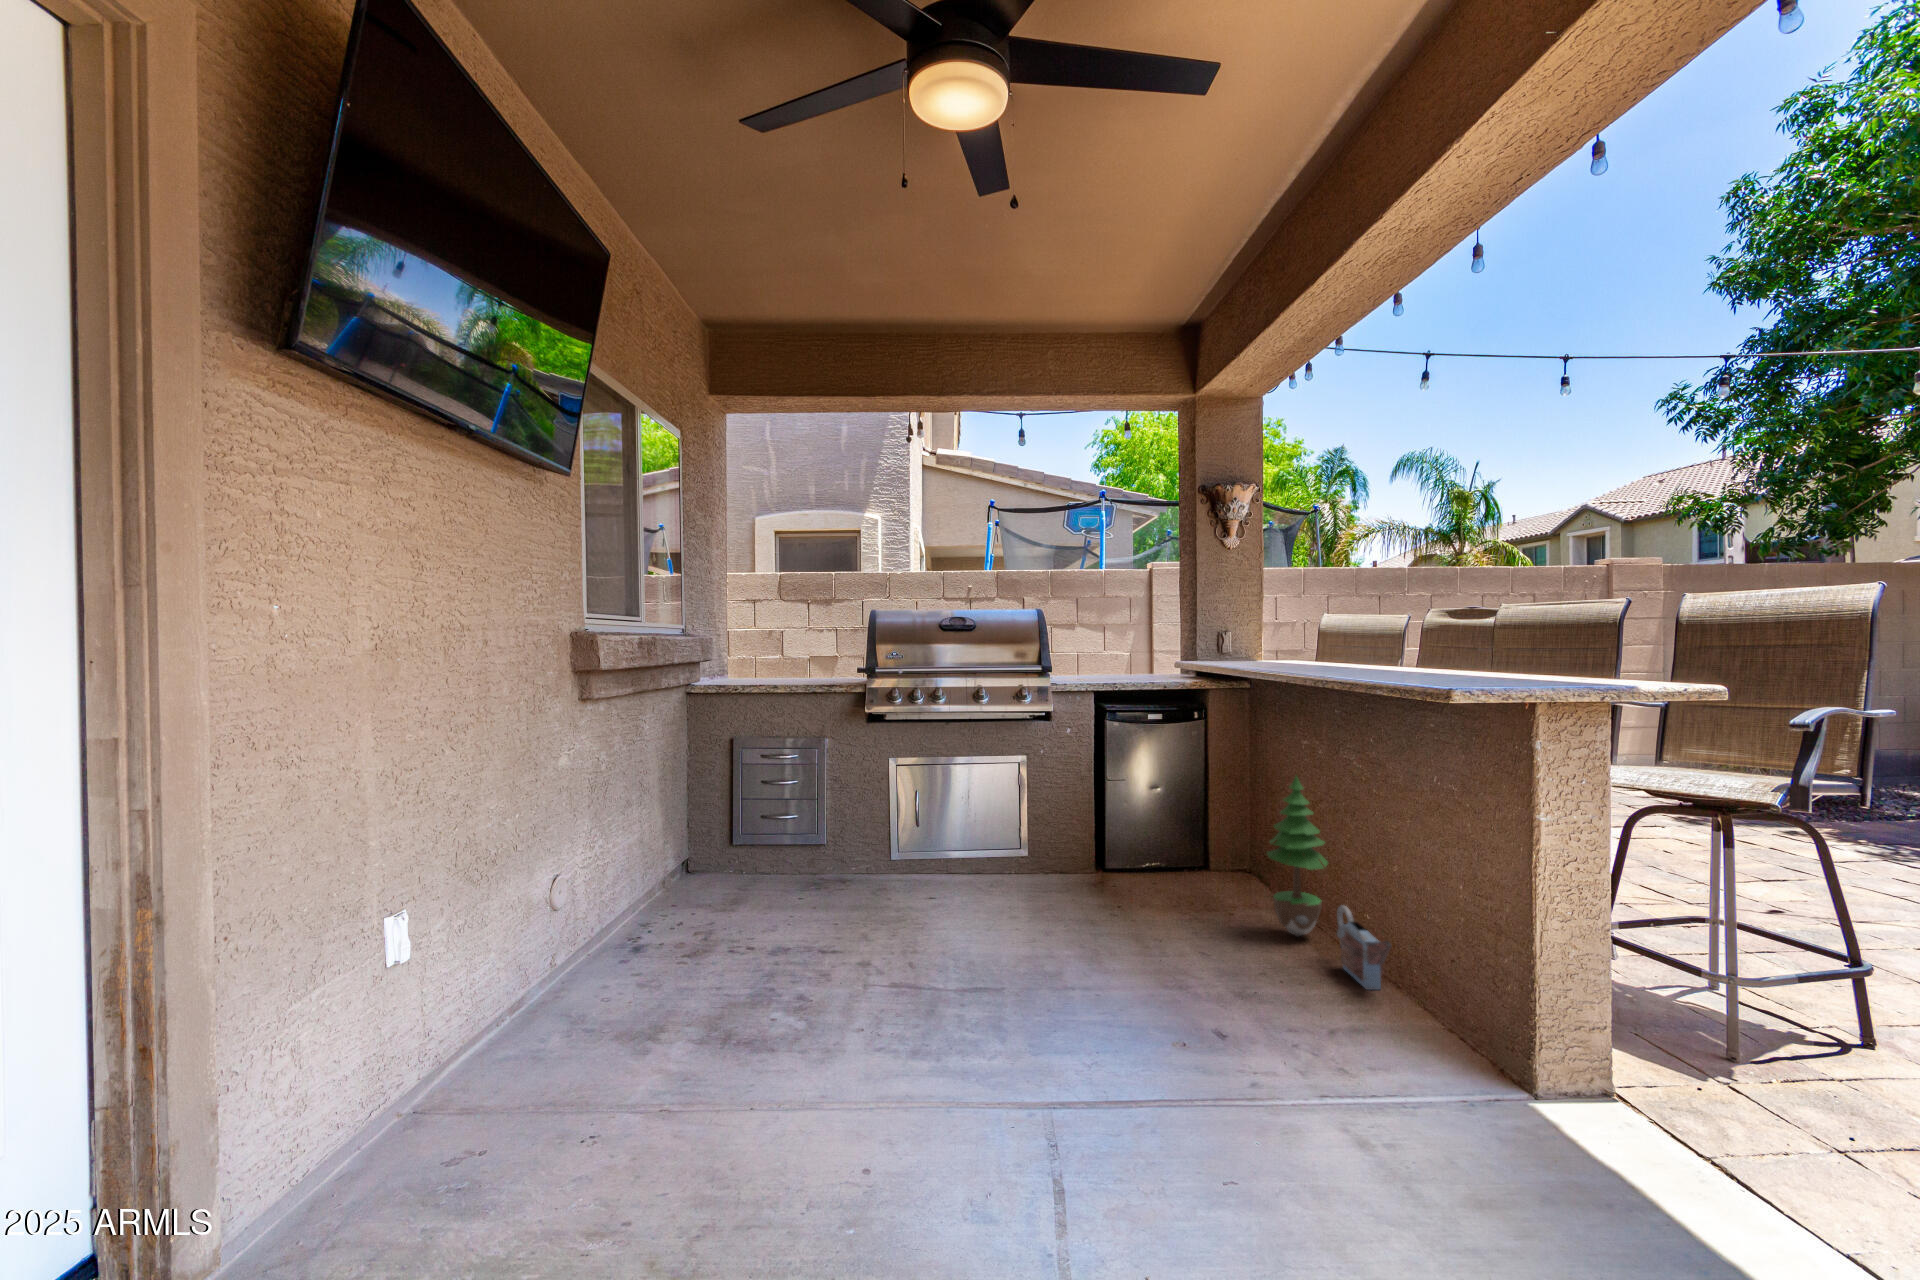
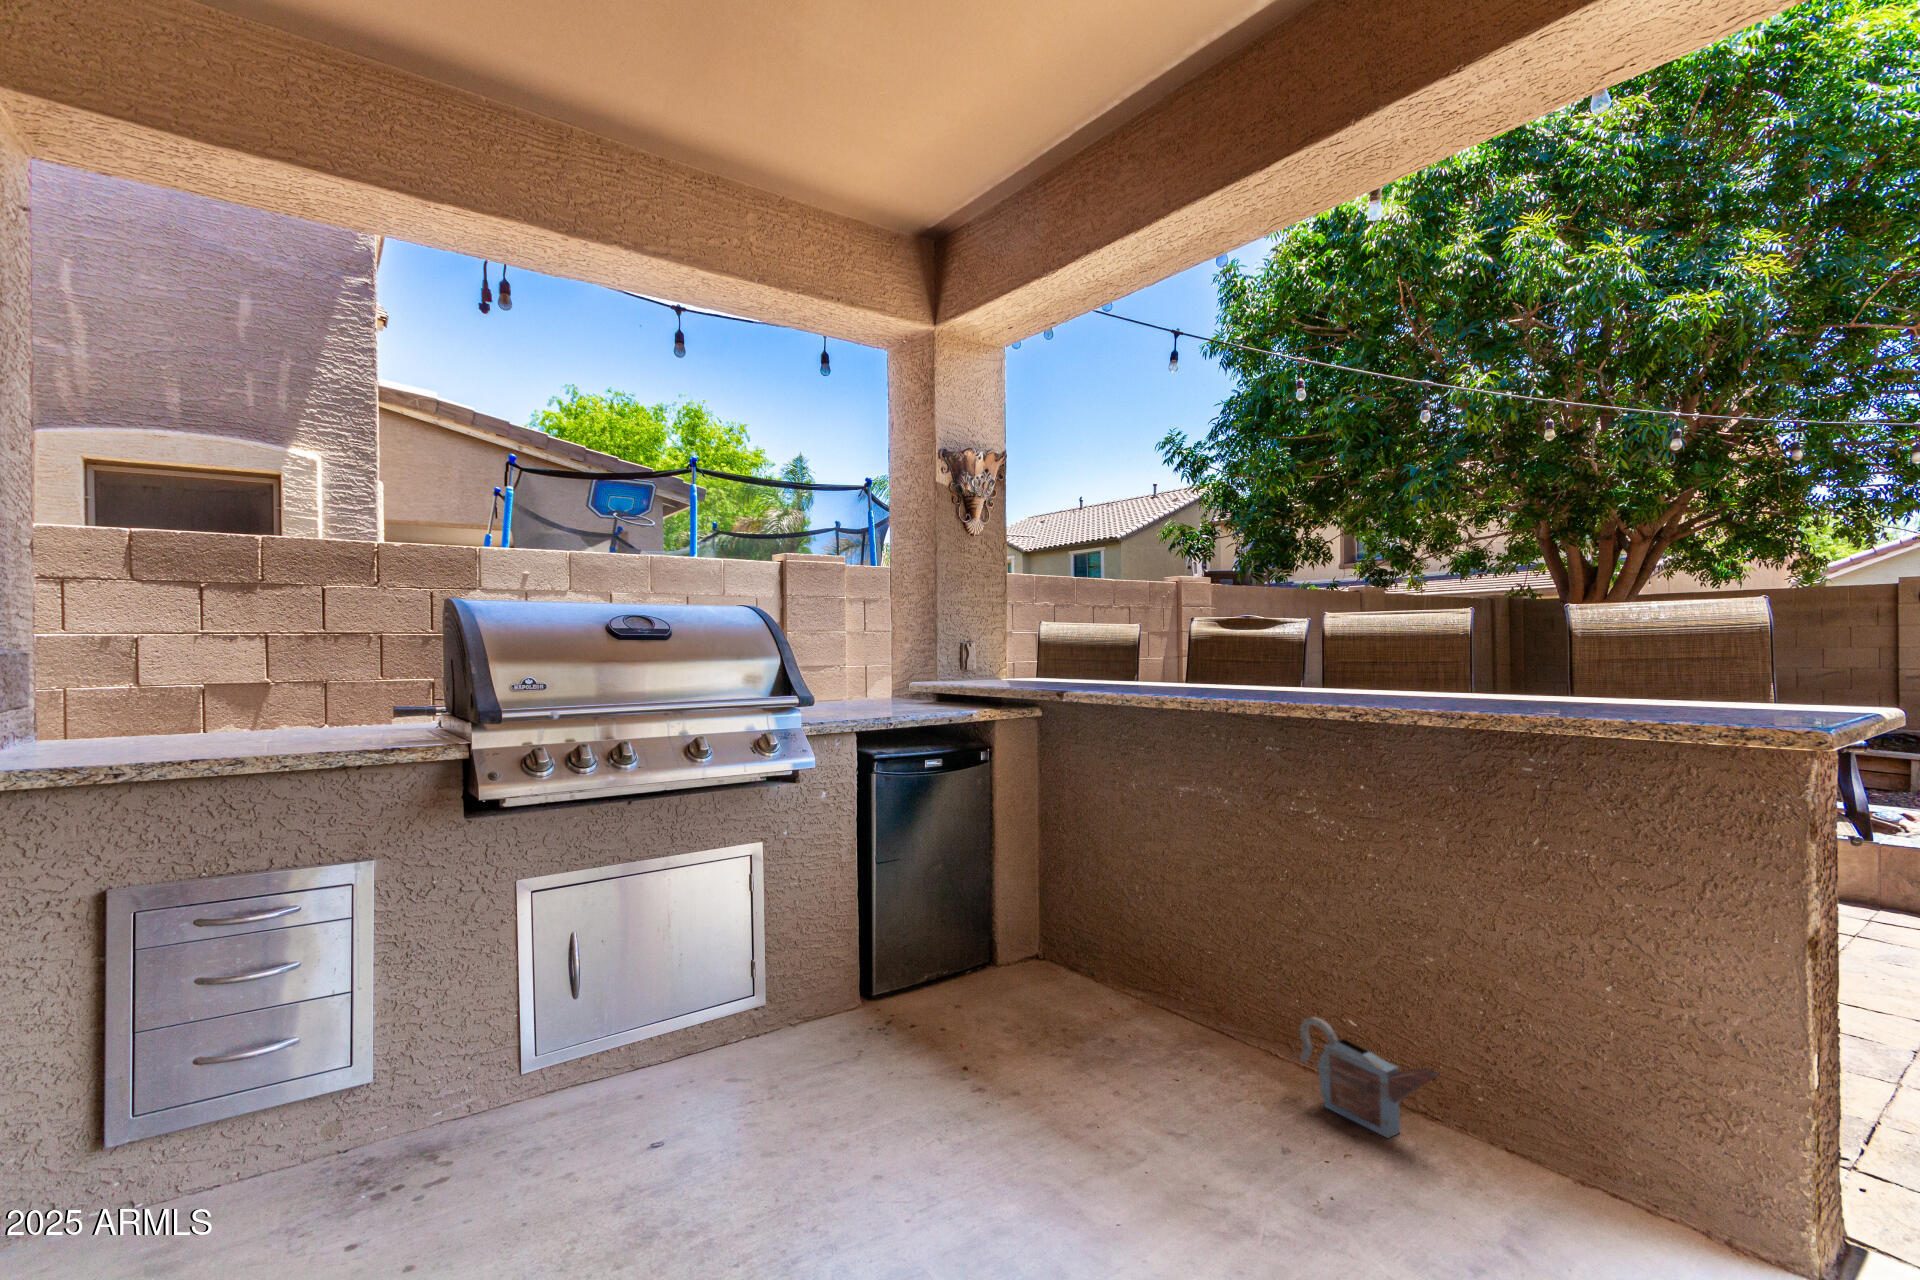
potted tree: present [1267,776,1328,936] -> none [1176,837,1260,1064]

